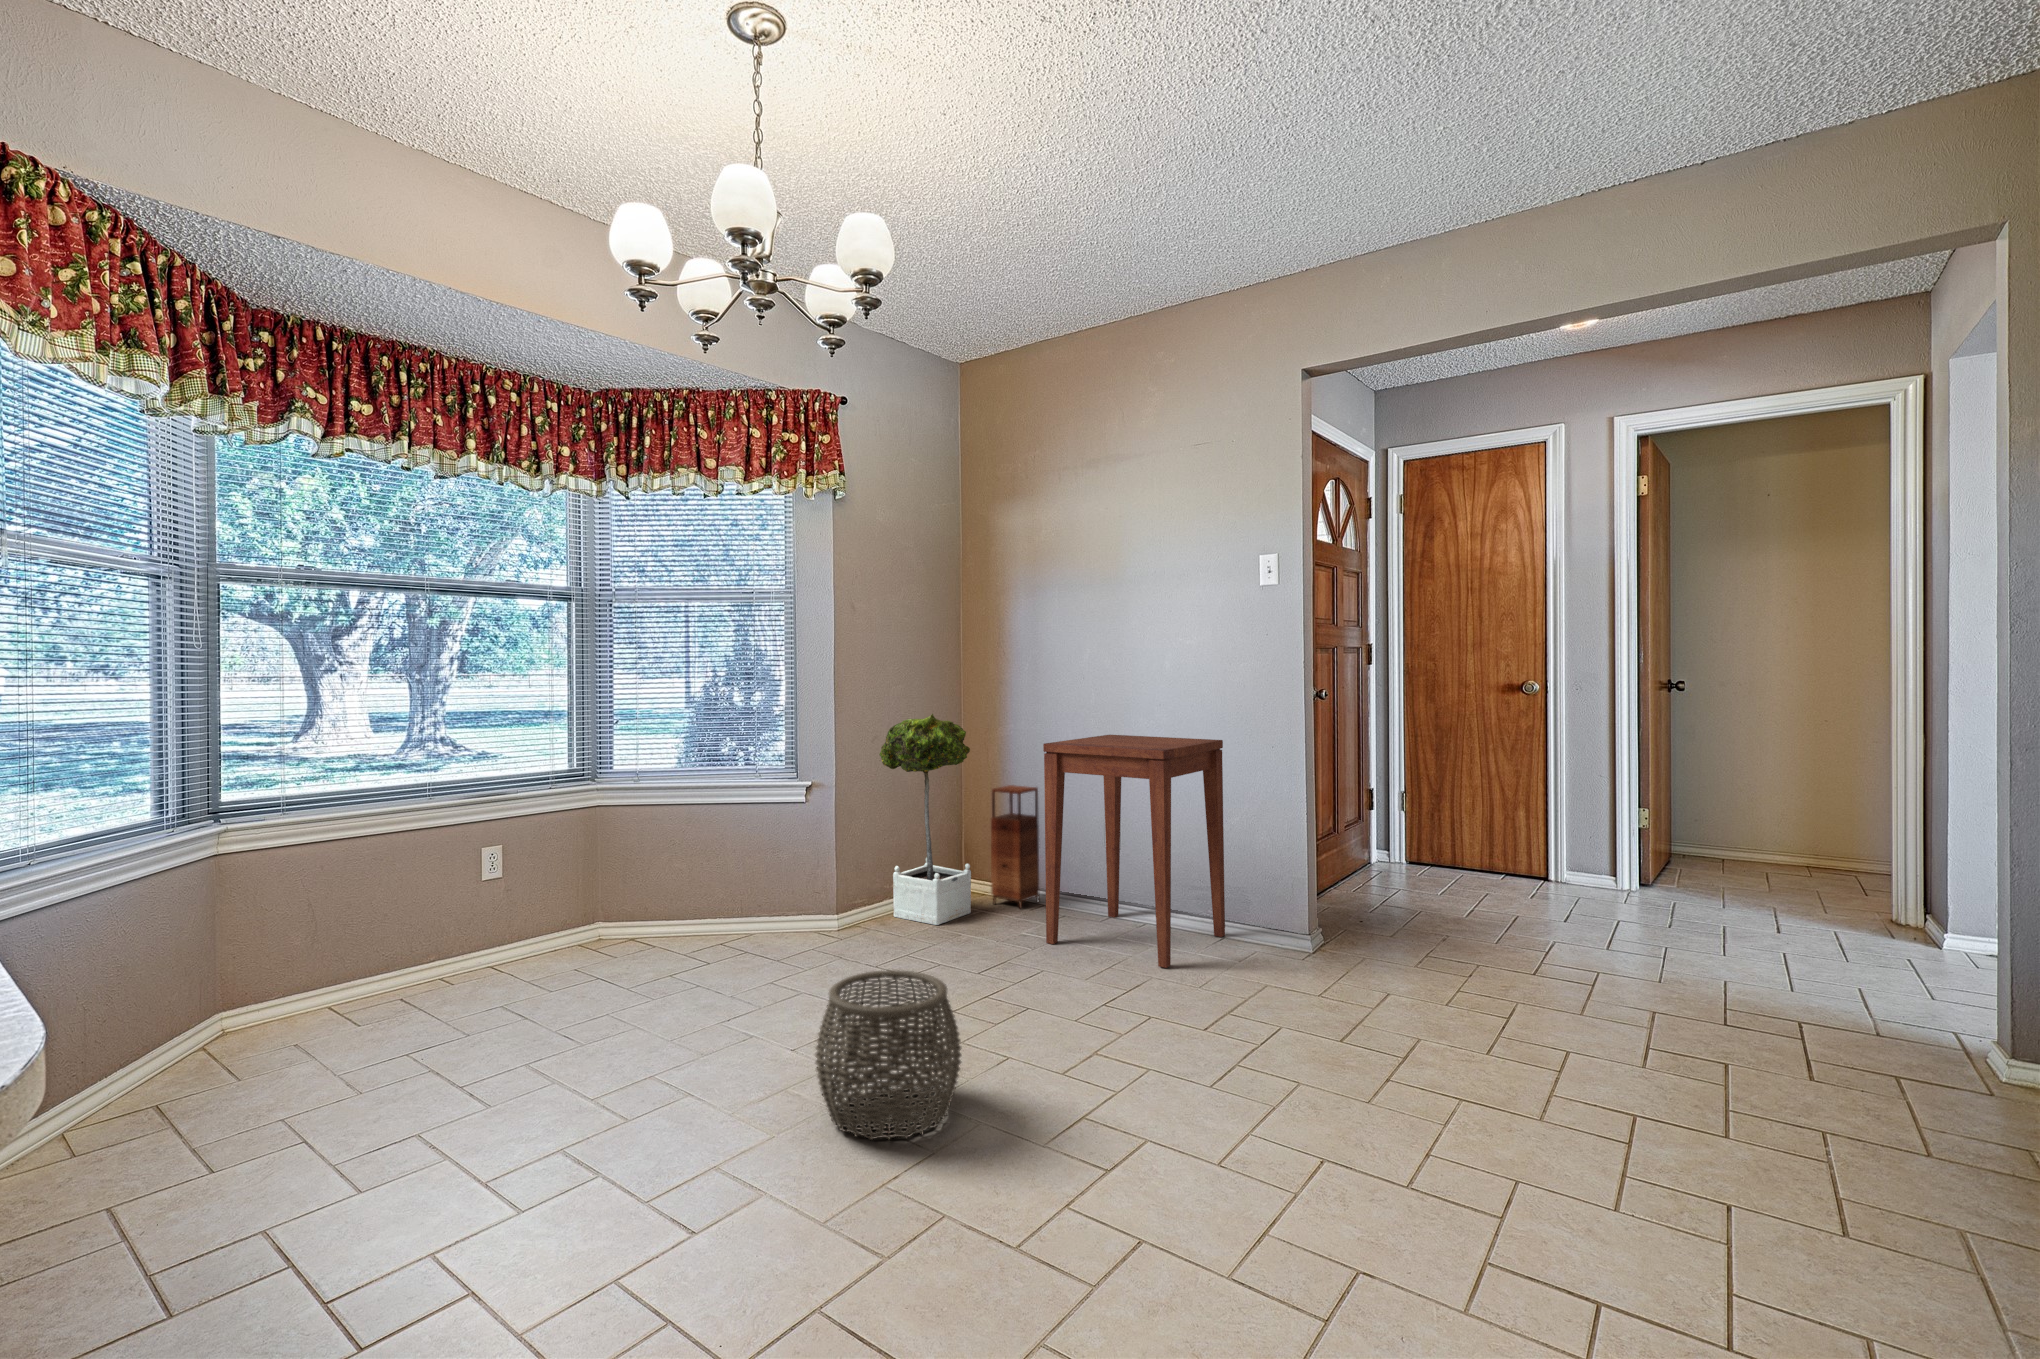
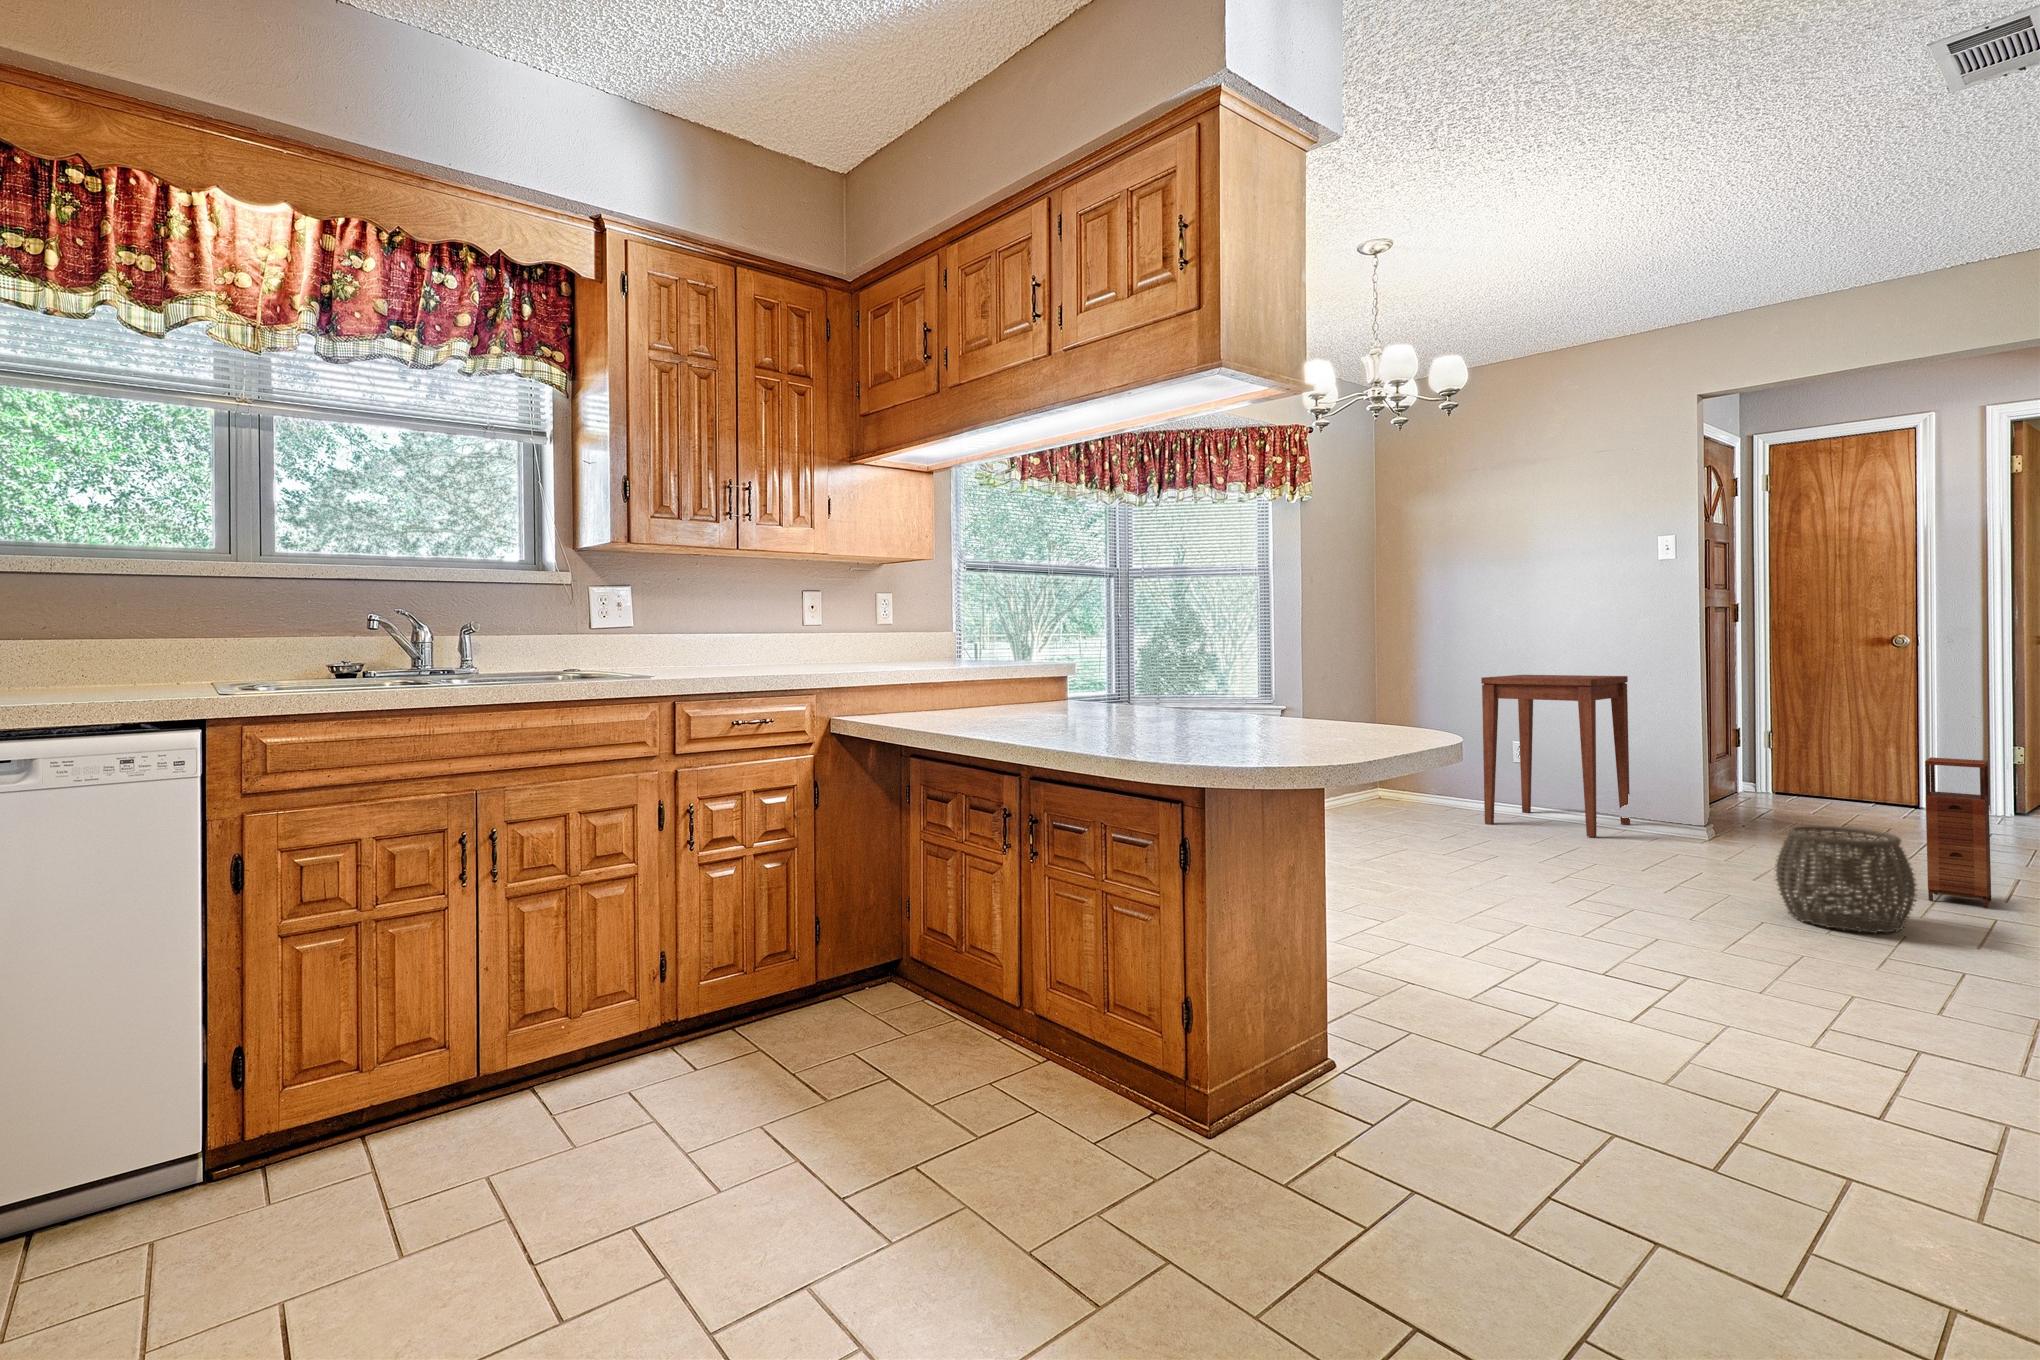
potted tree: present [879,714,971,925] -> none [1337,658,1407,813]
storage cabinet: present [991,785,1039,909] -> present [1925,757,1991,908]
woven basket: present [815,970,961,1140] -> present [1775,825,1916,933]

